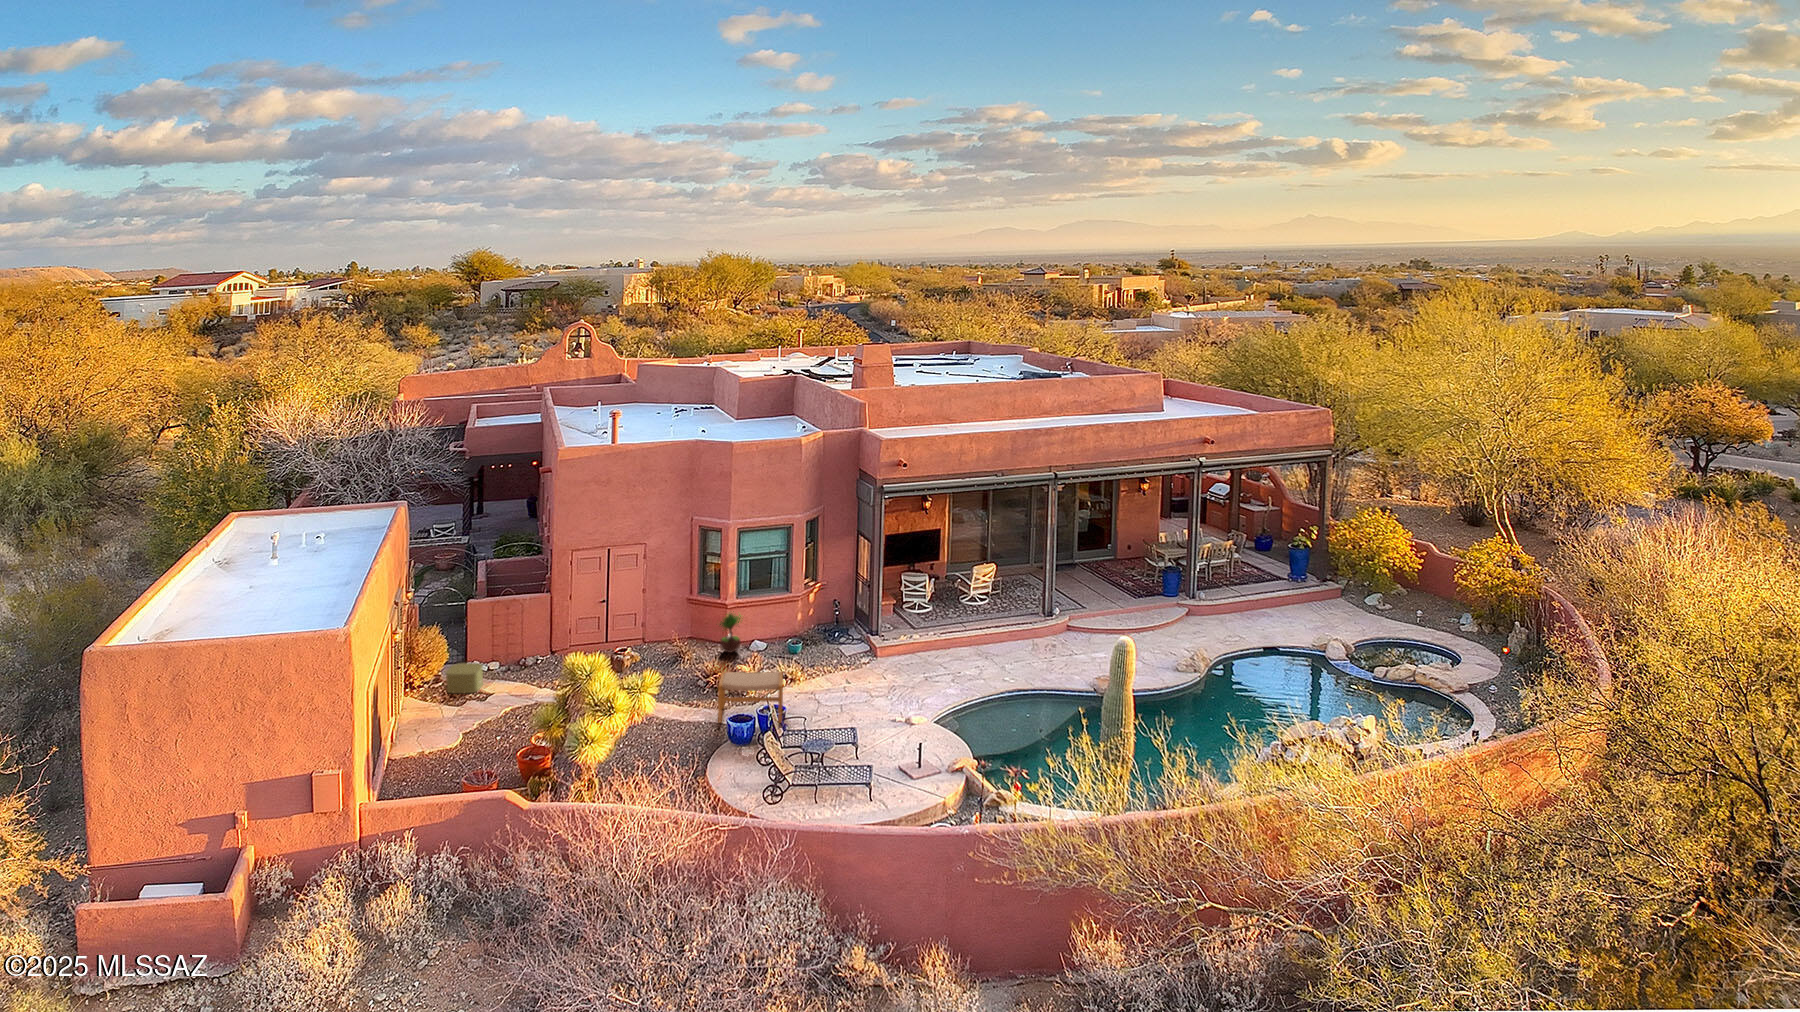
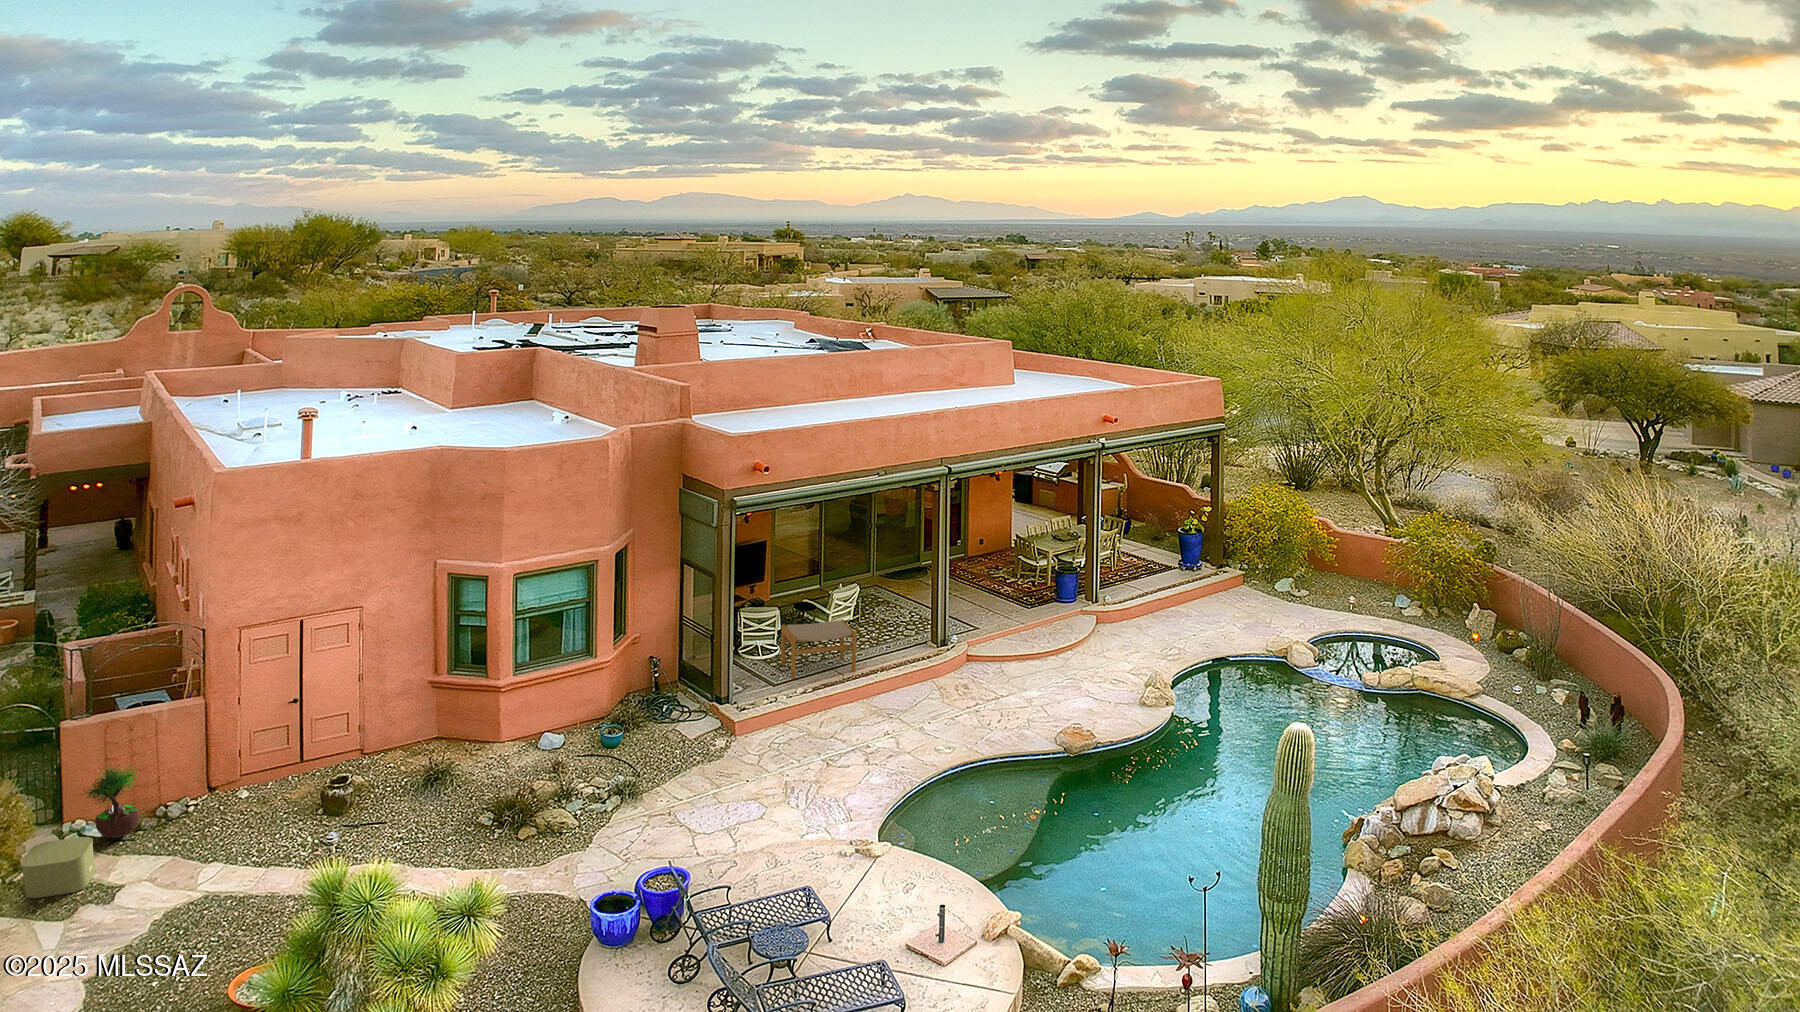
potted tree: present [720,611,741,653] -> present [83,765,140,838]
footstool: present [718,671,783,723] -> present [781,619,856,678]

